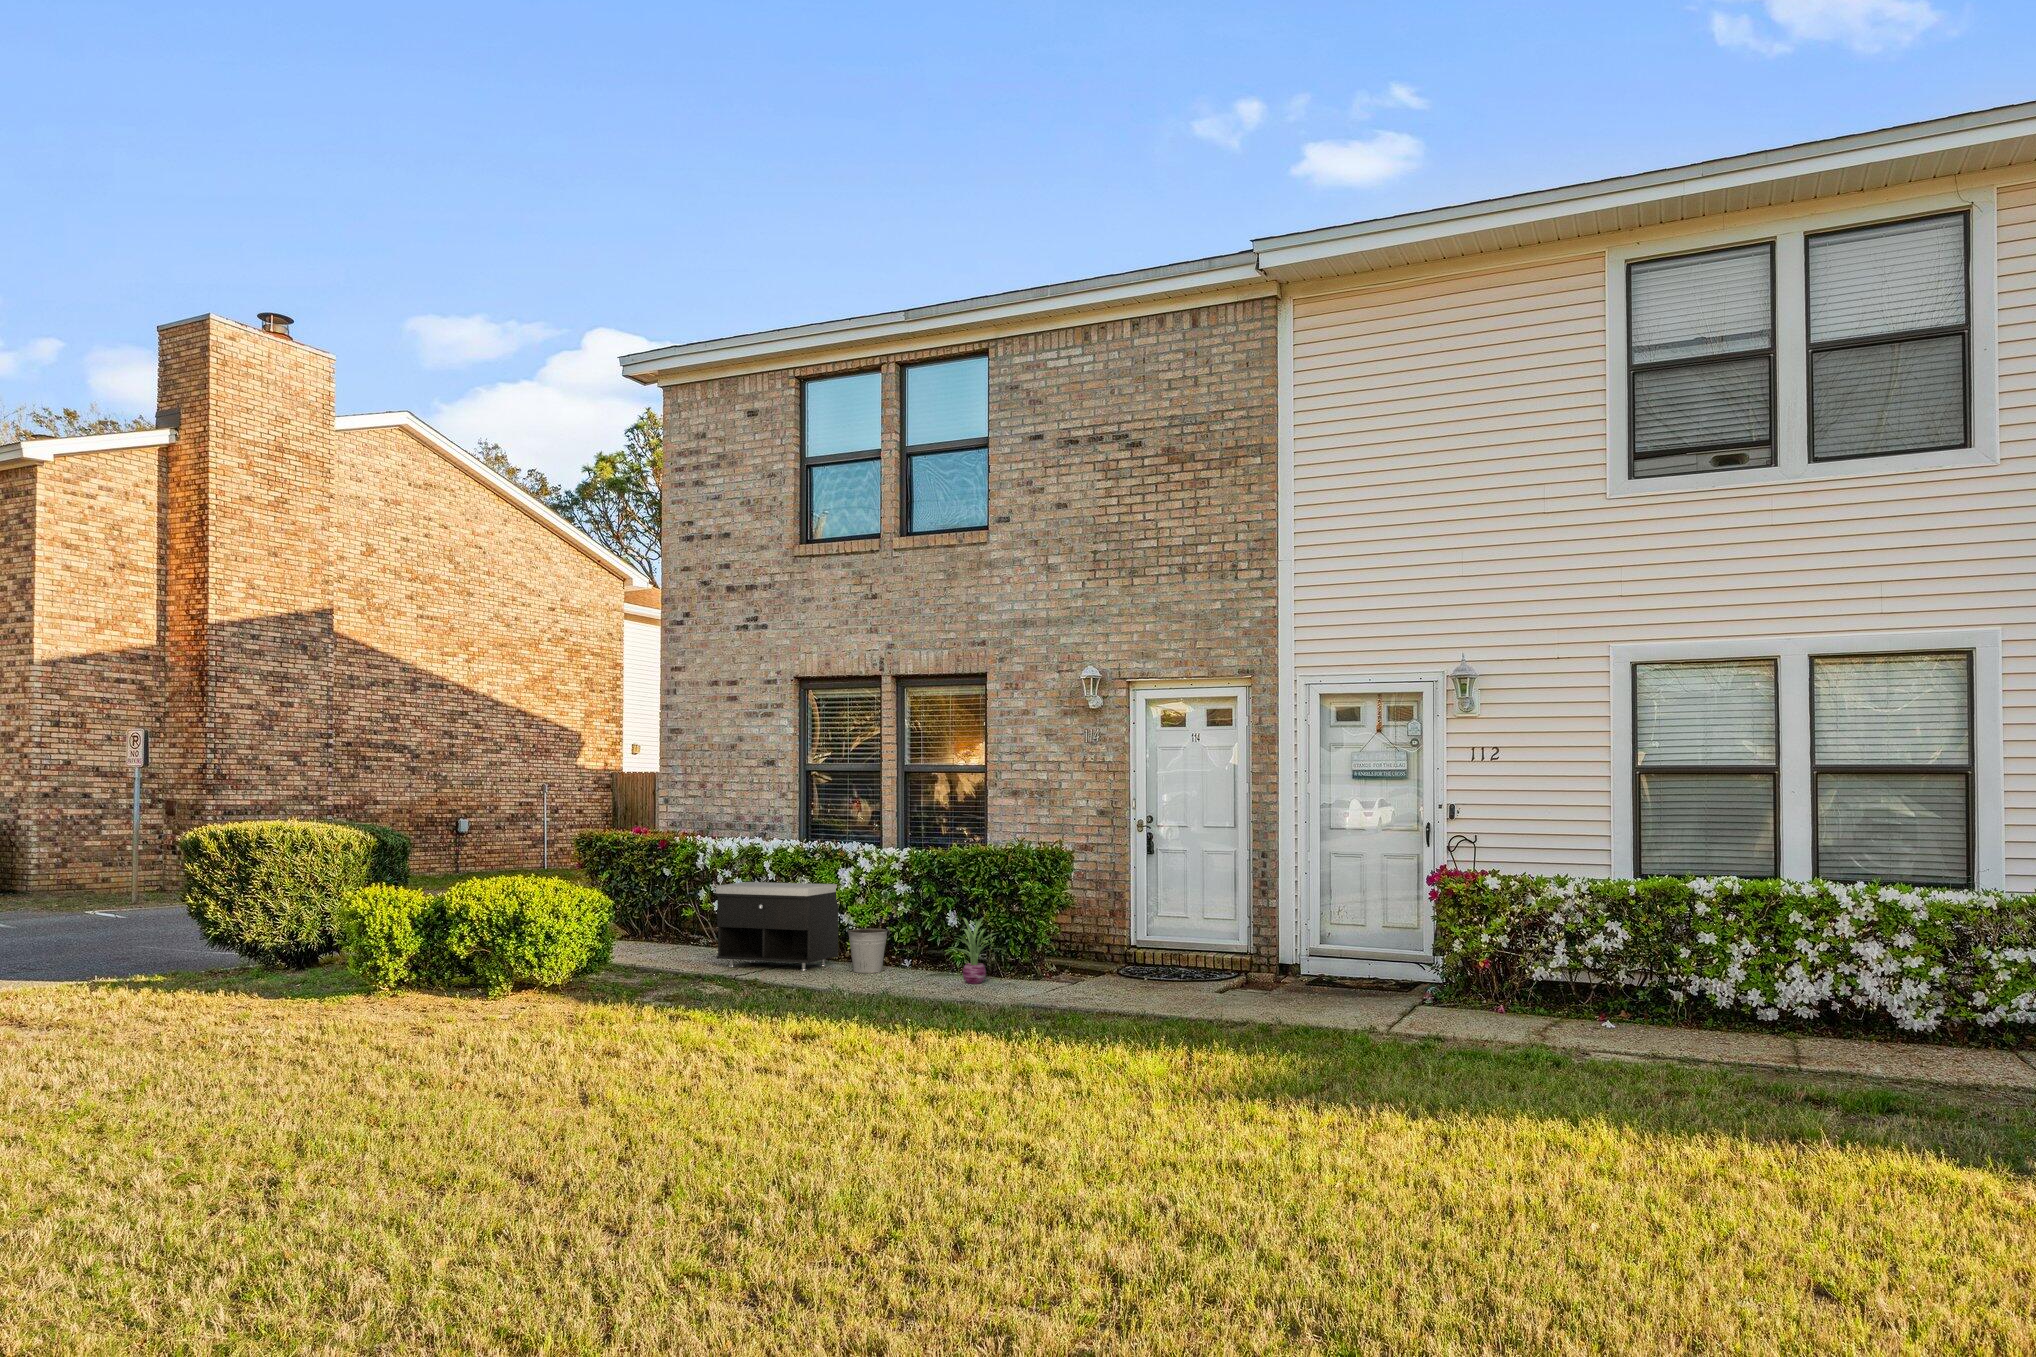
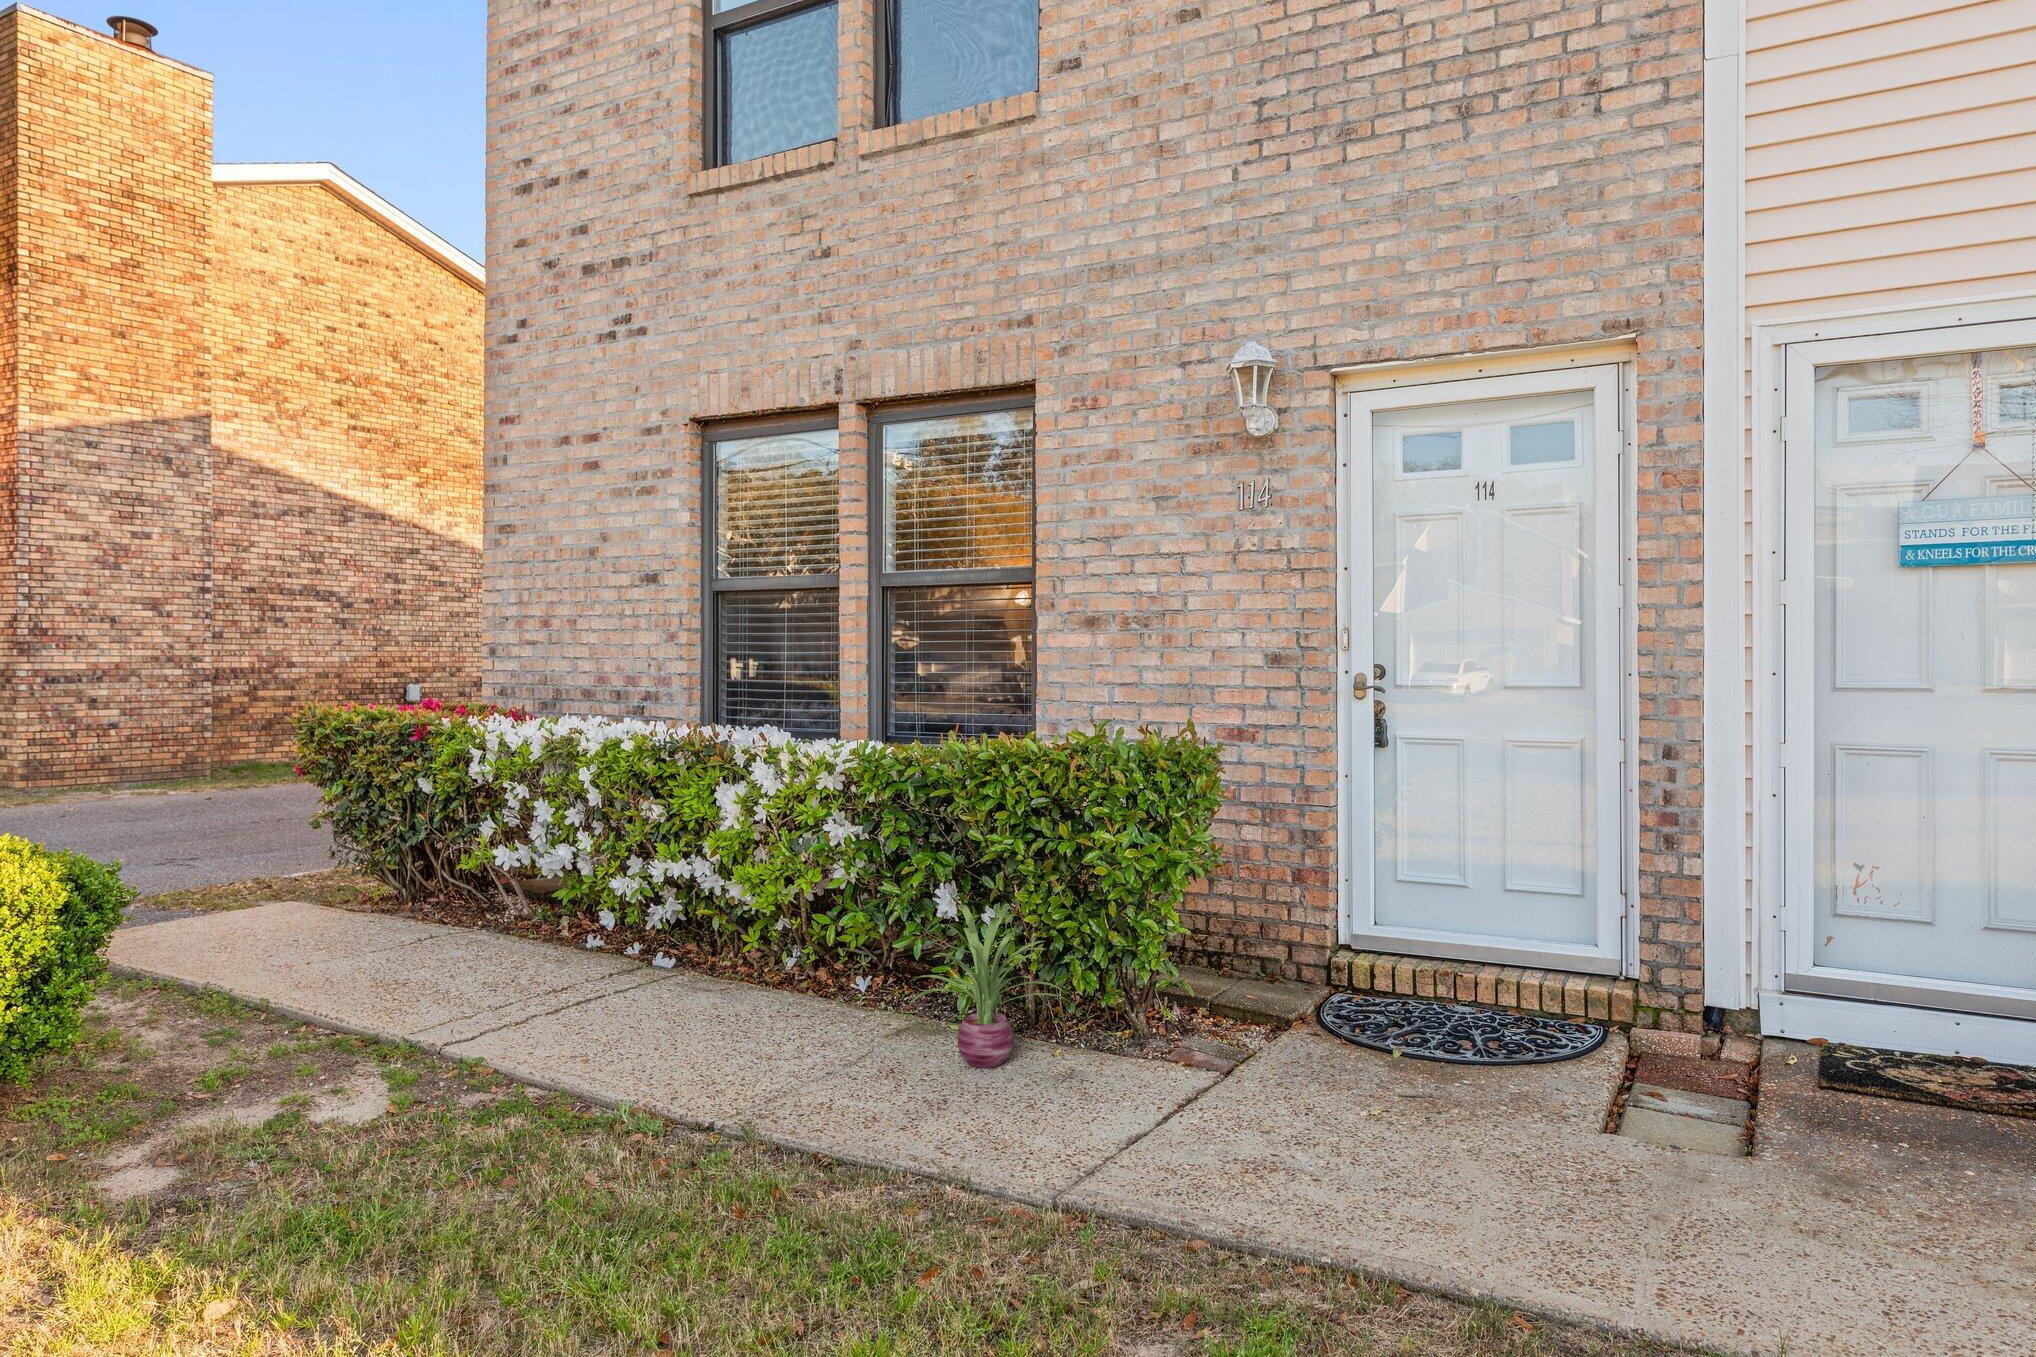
storage bench: present [716,882,838,971] -> none [471,800,726,994]
bucket: present [847,929,890,973] -> none [725,906,817,1008]

